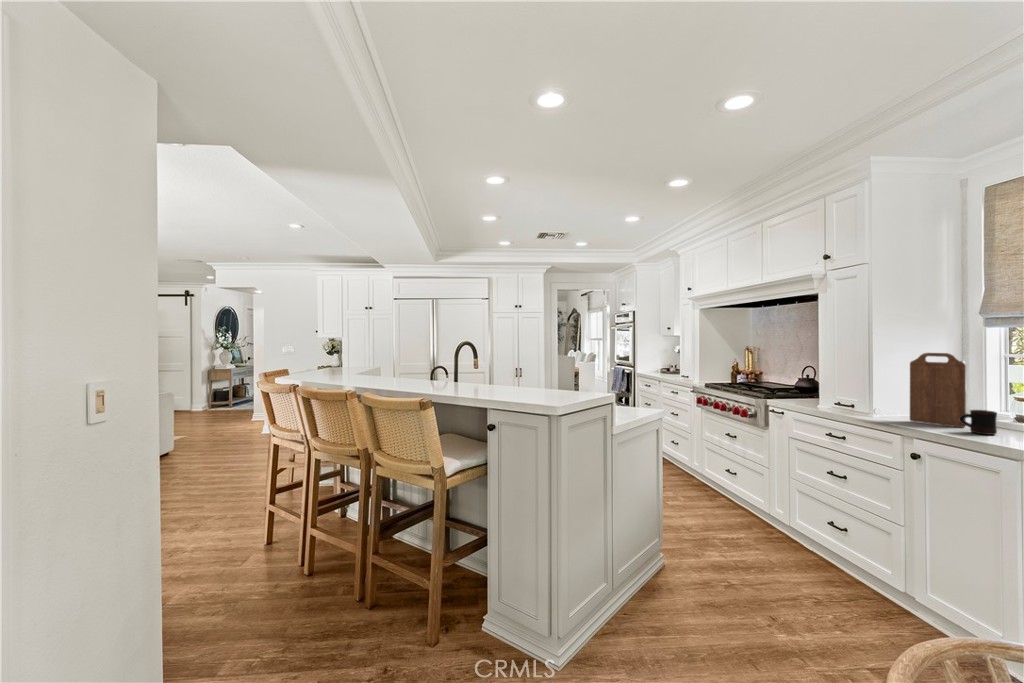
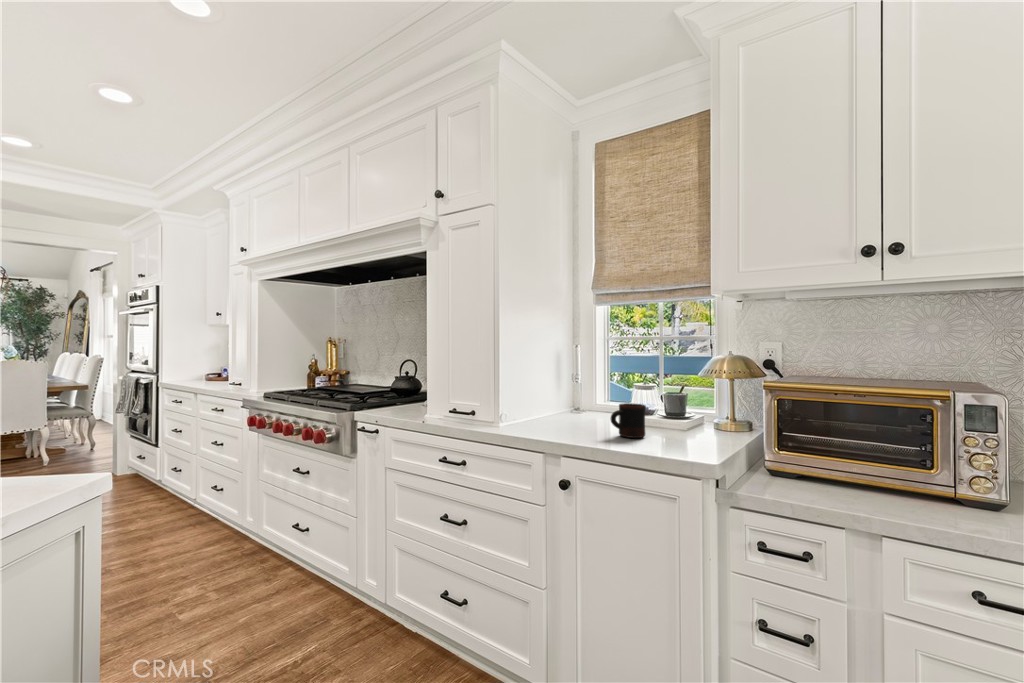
cutting board: present [910,353,966,428] -> none [544,327,604,429]

